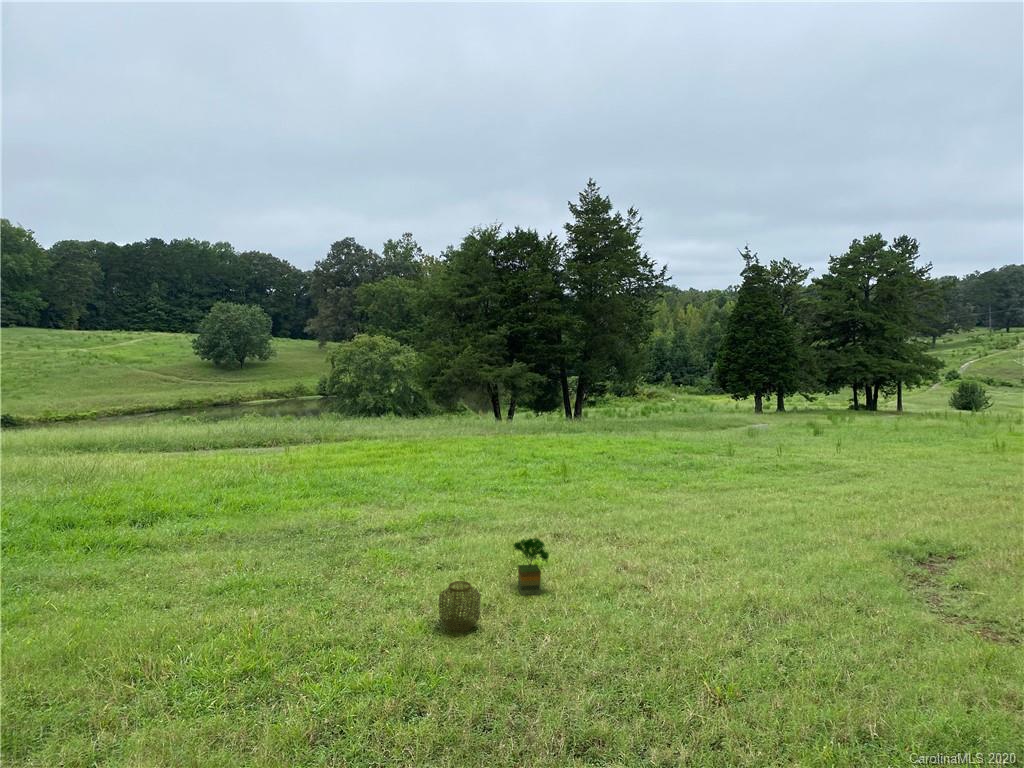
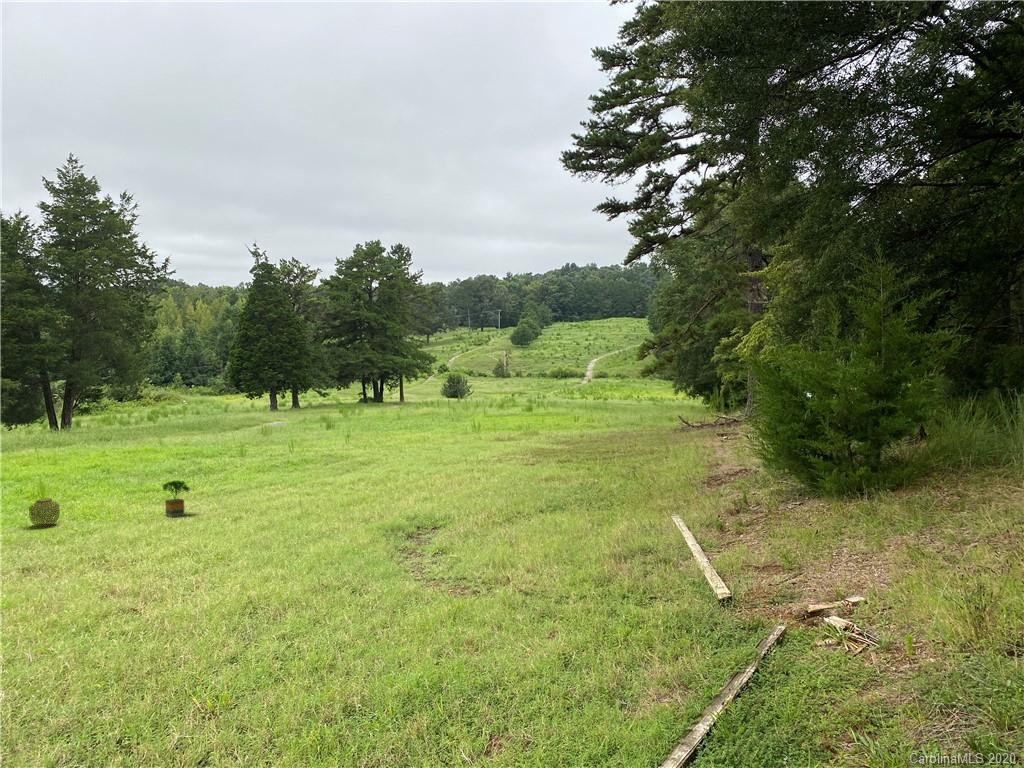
potted tree: present [513,538,549,595] -> present [163,481,189,517]

